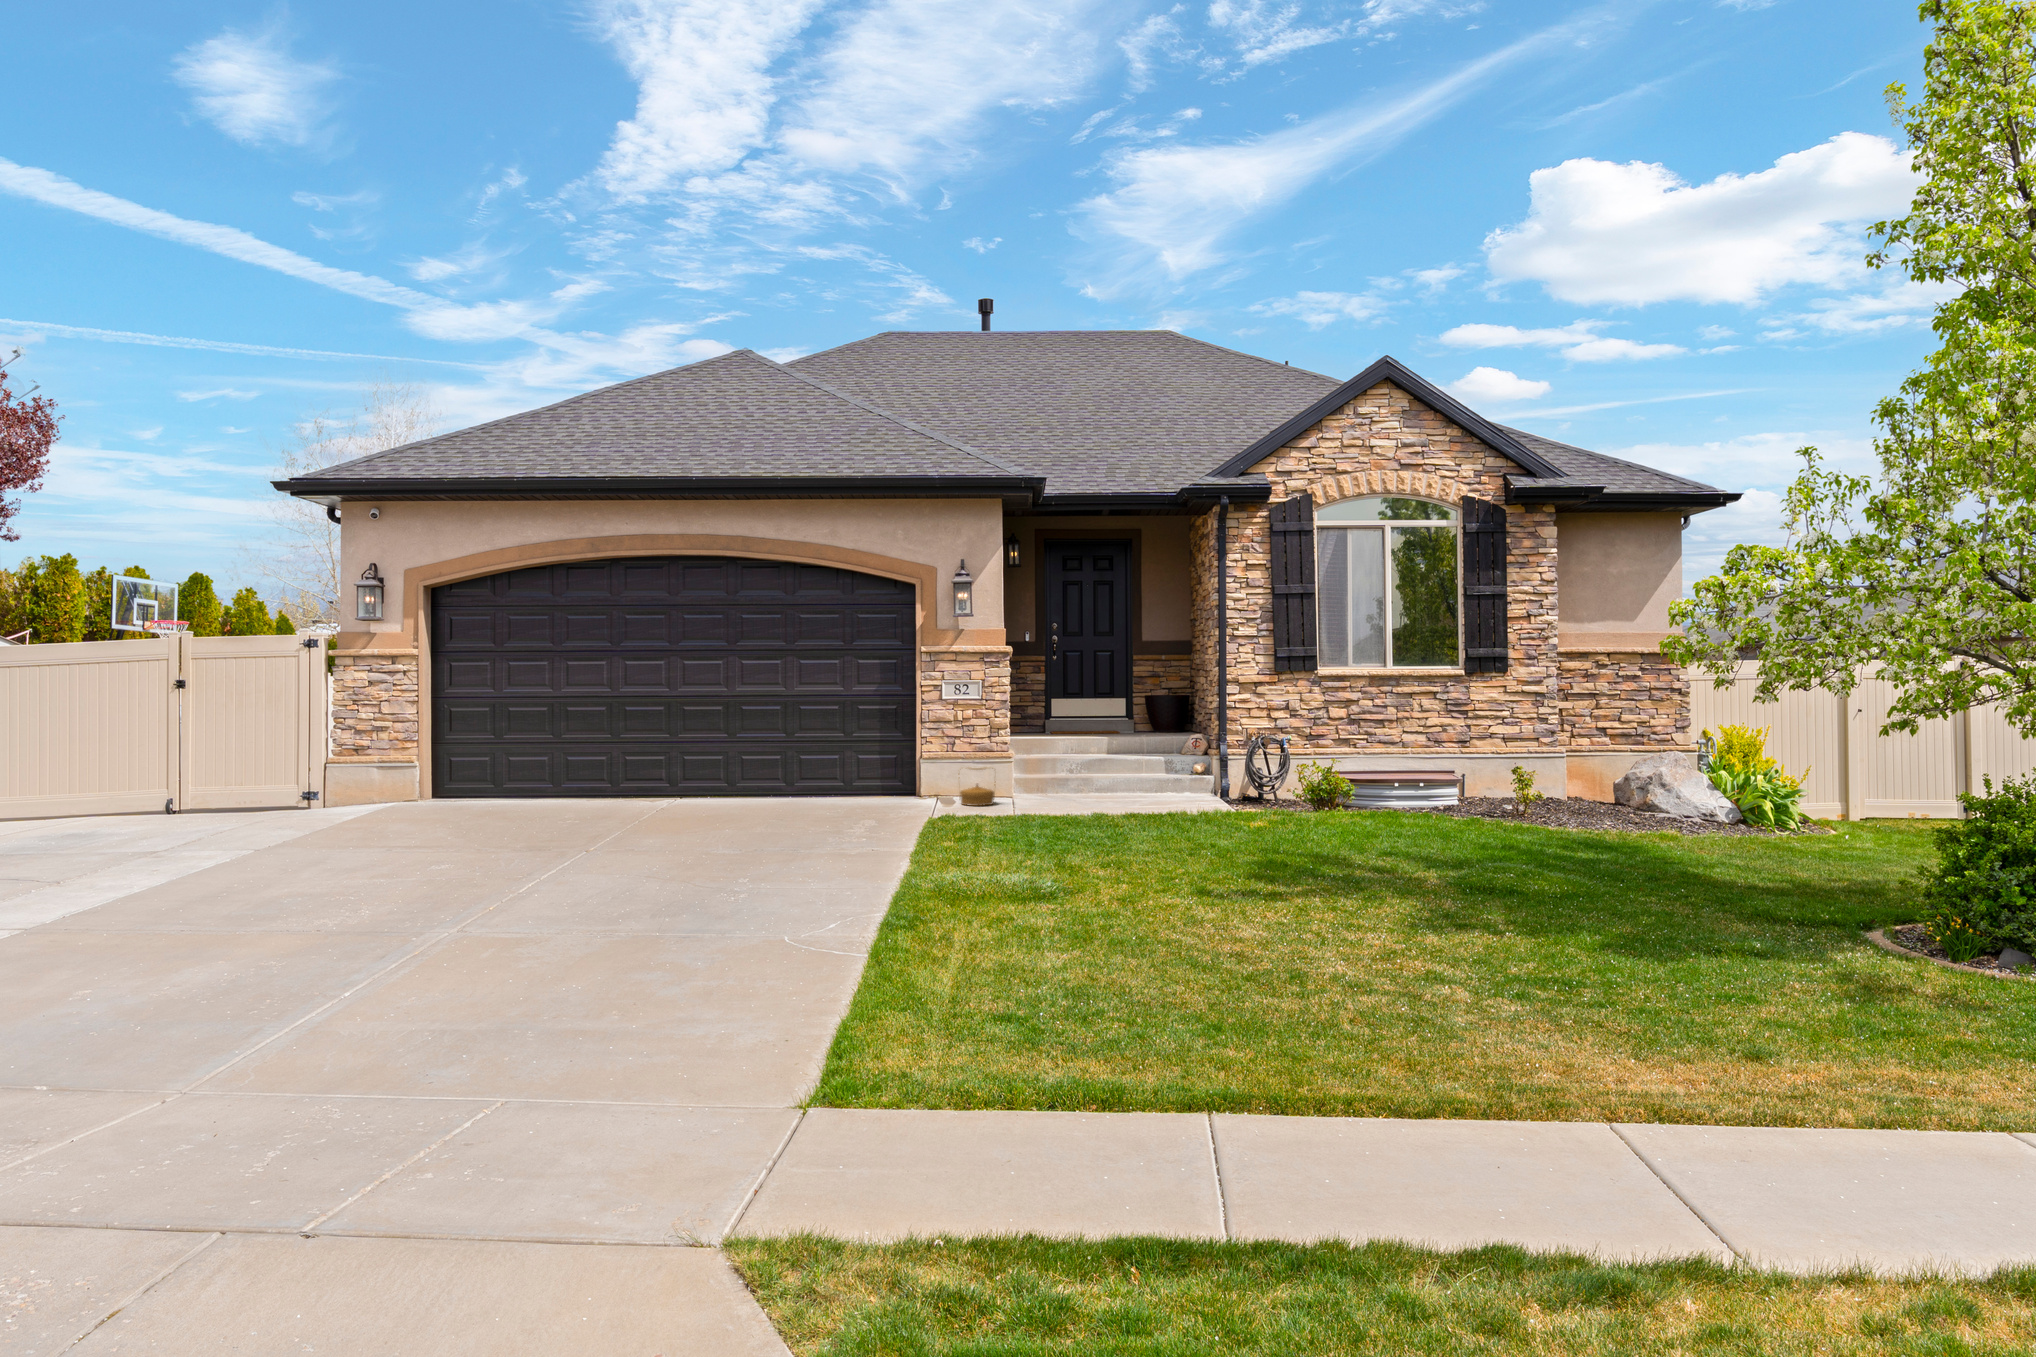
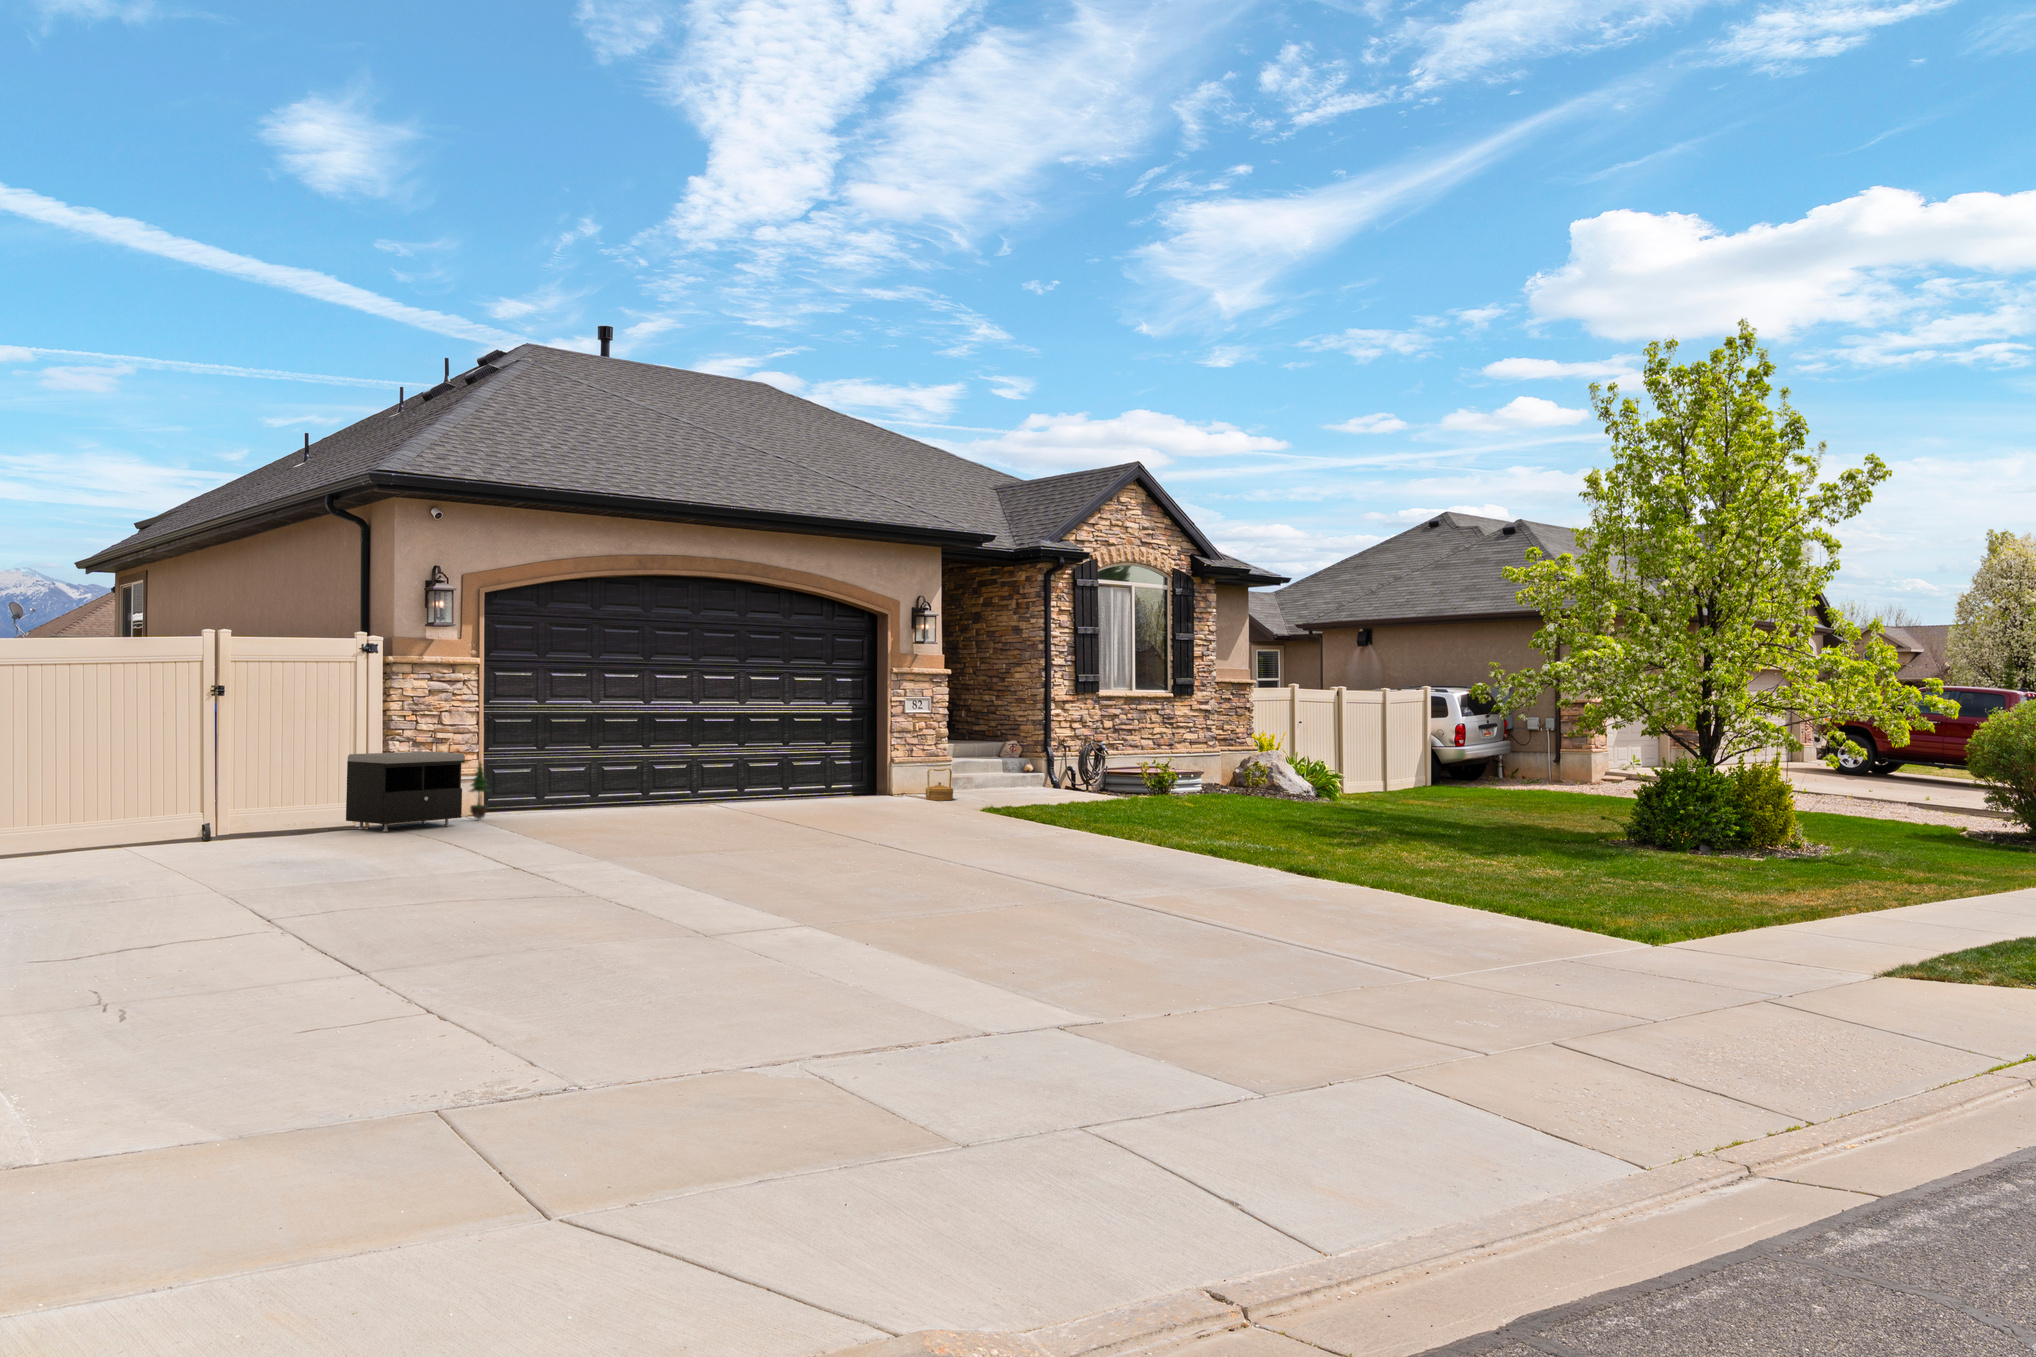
storage bench: none [255,739,362,812] -> present [346,752,465,831]
potted tree: none [392,748,415,804] -> present [470,762,489,819]

